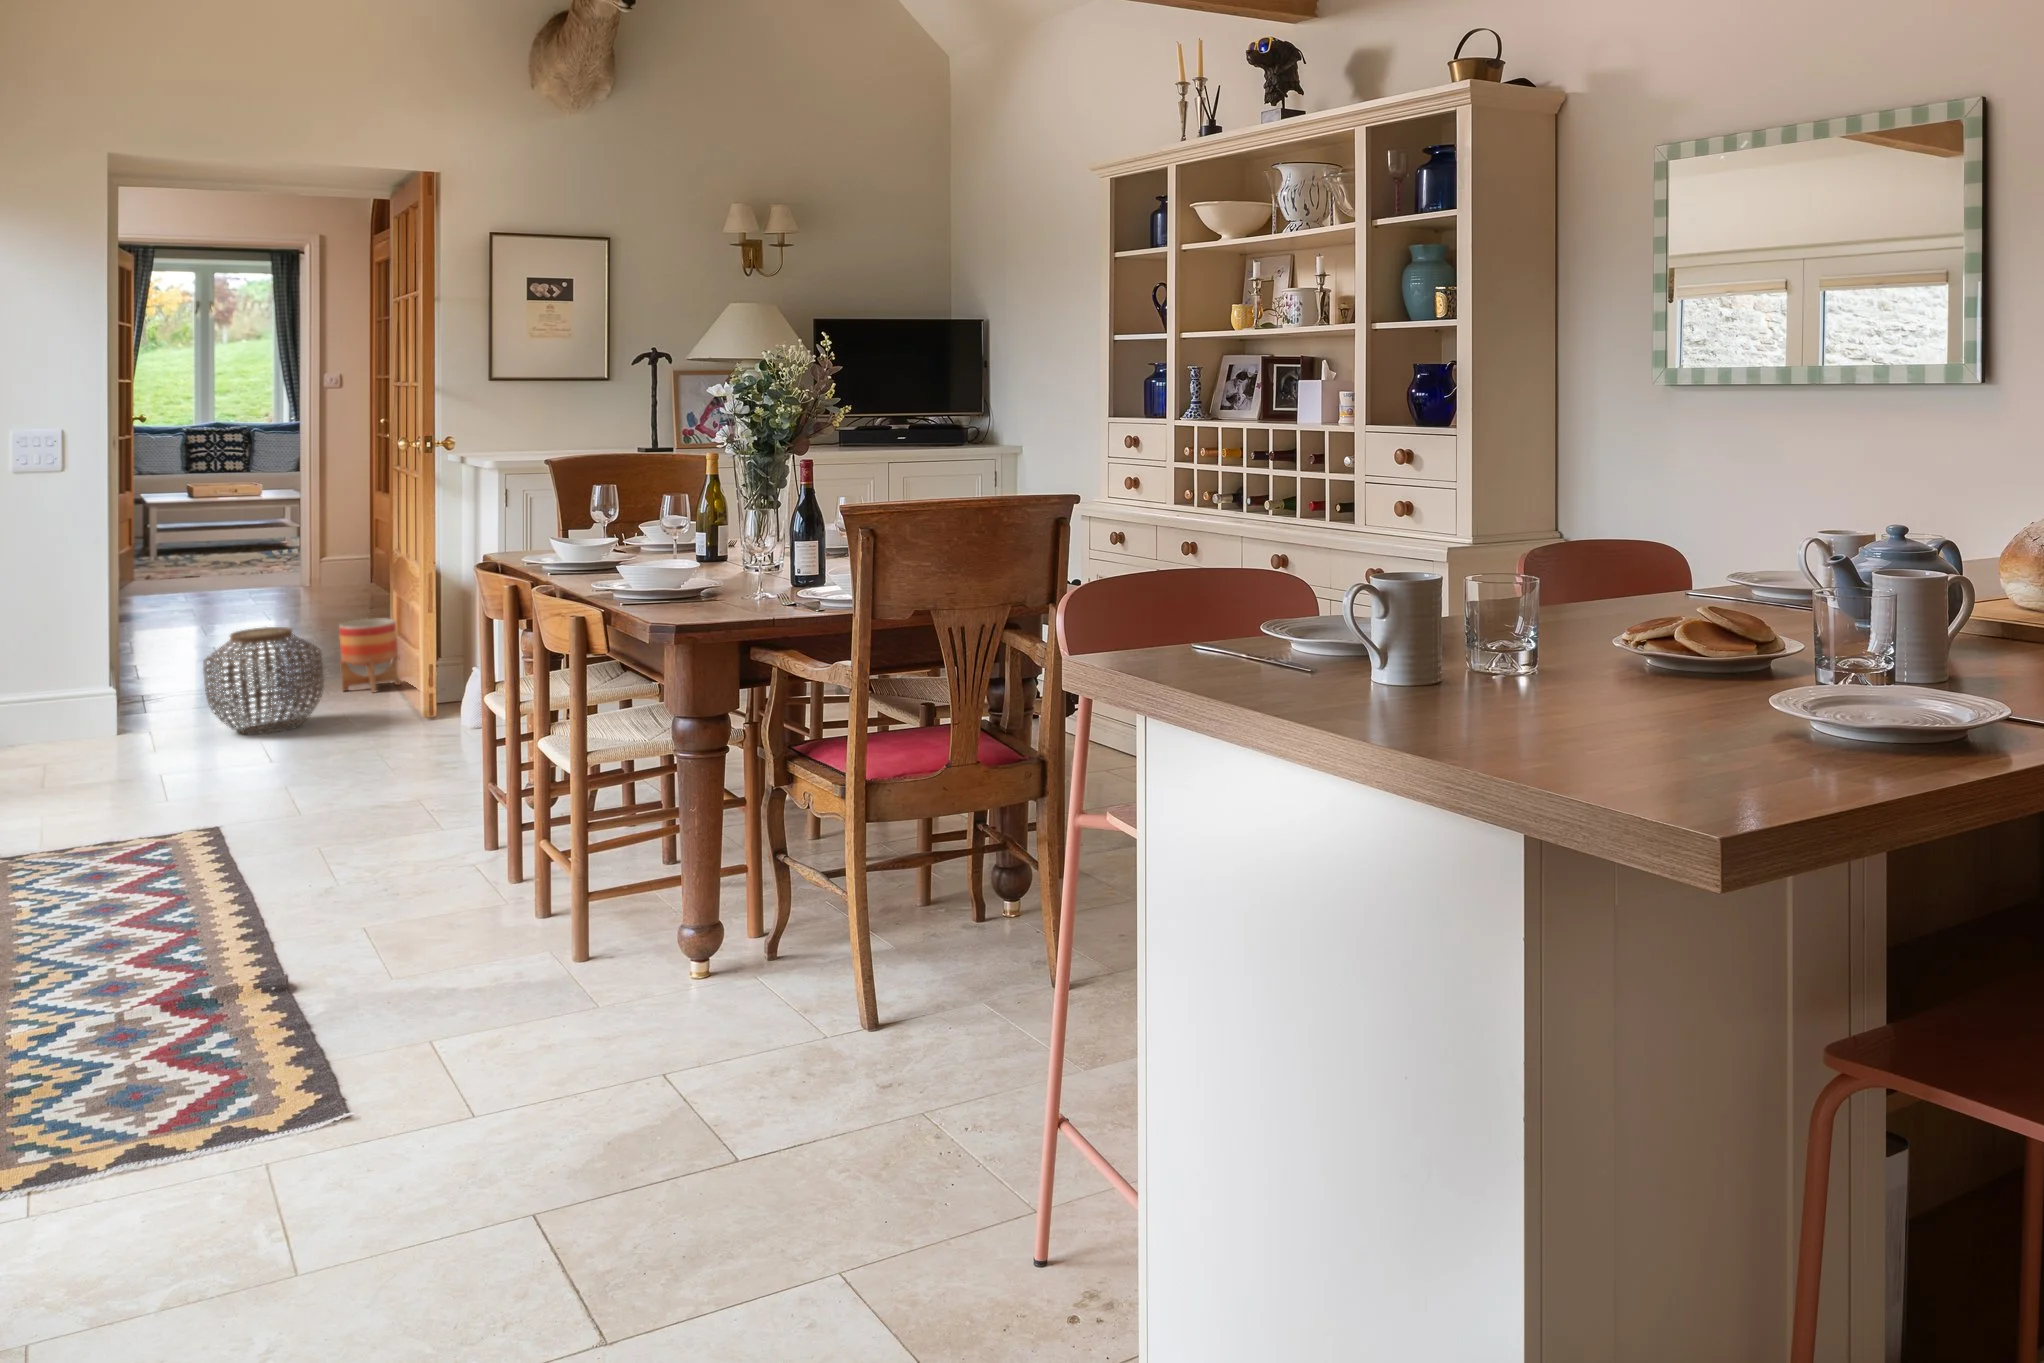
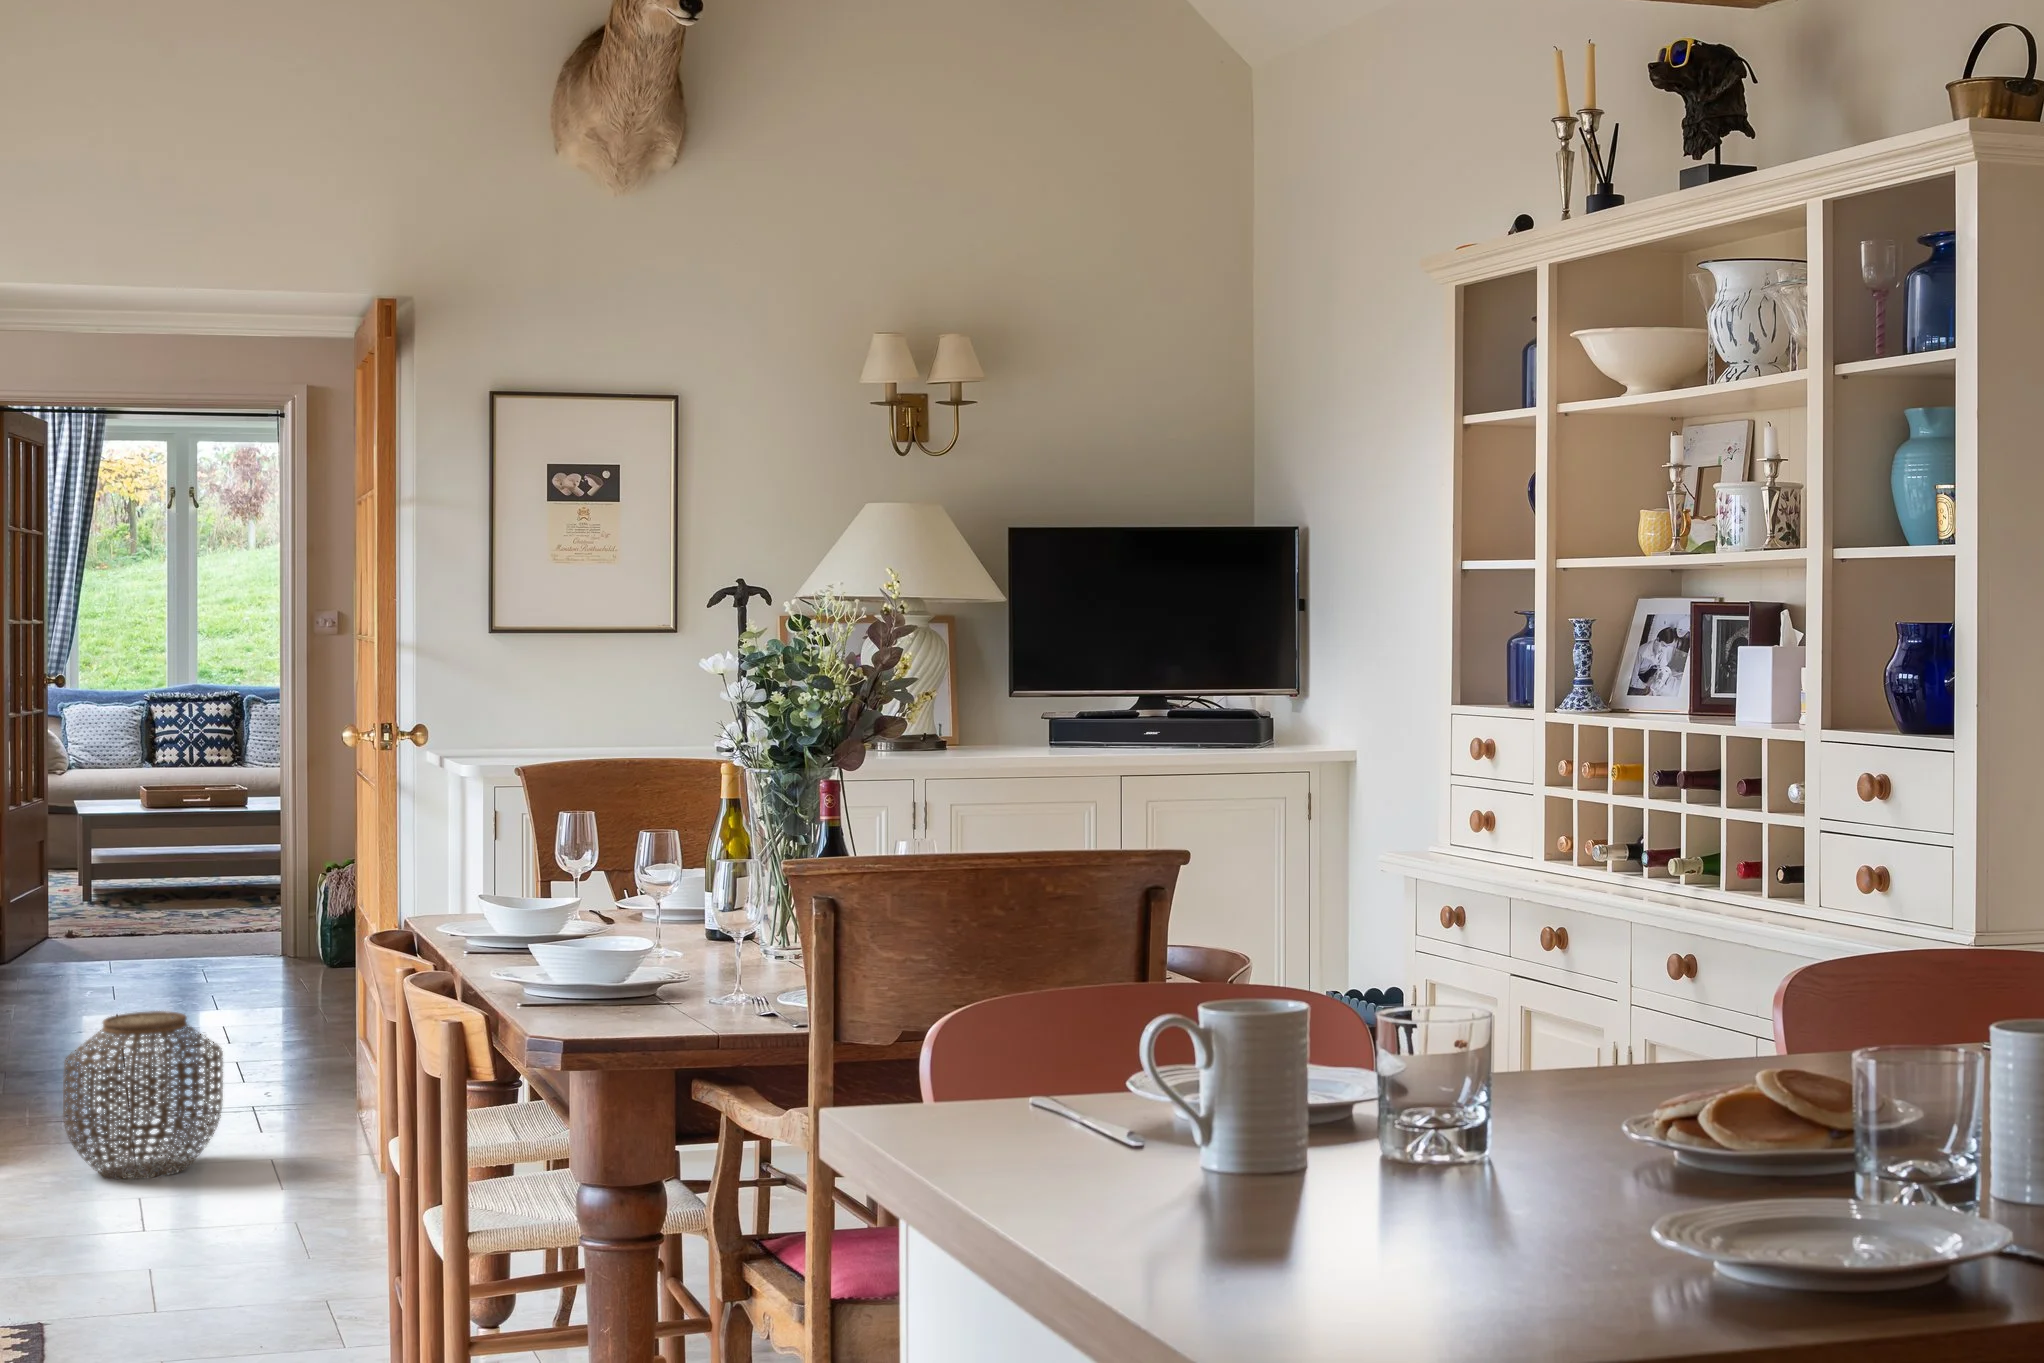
planter: present [339,619,401,692] -> none [260,1006,343,1125]

